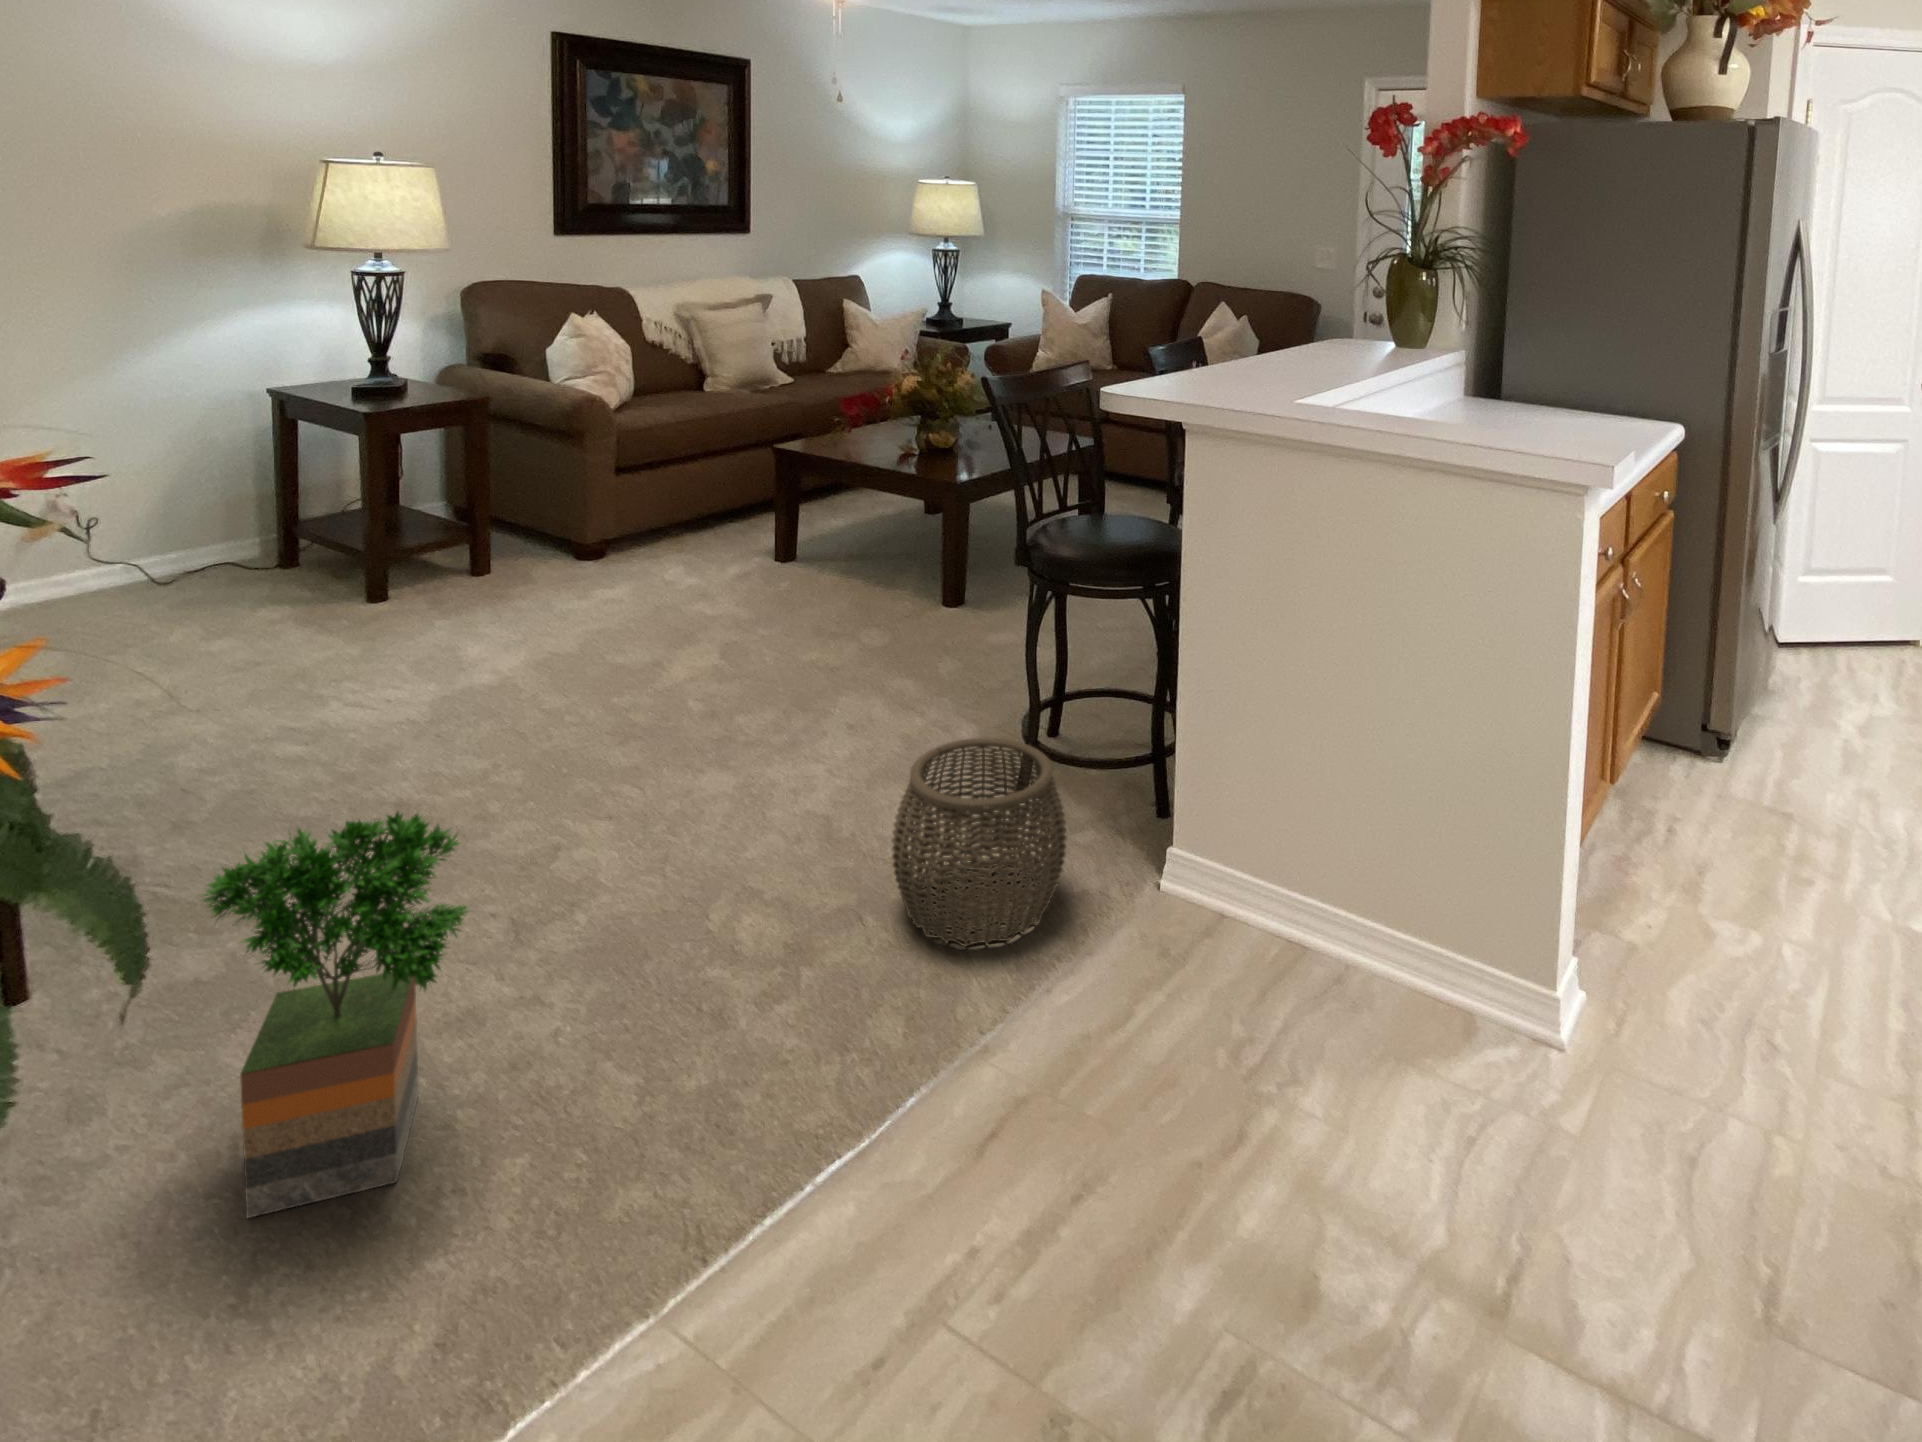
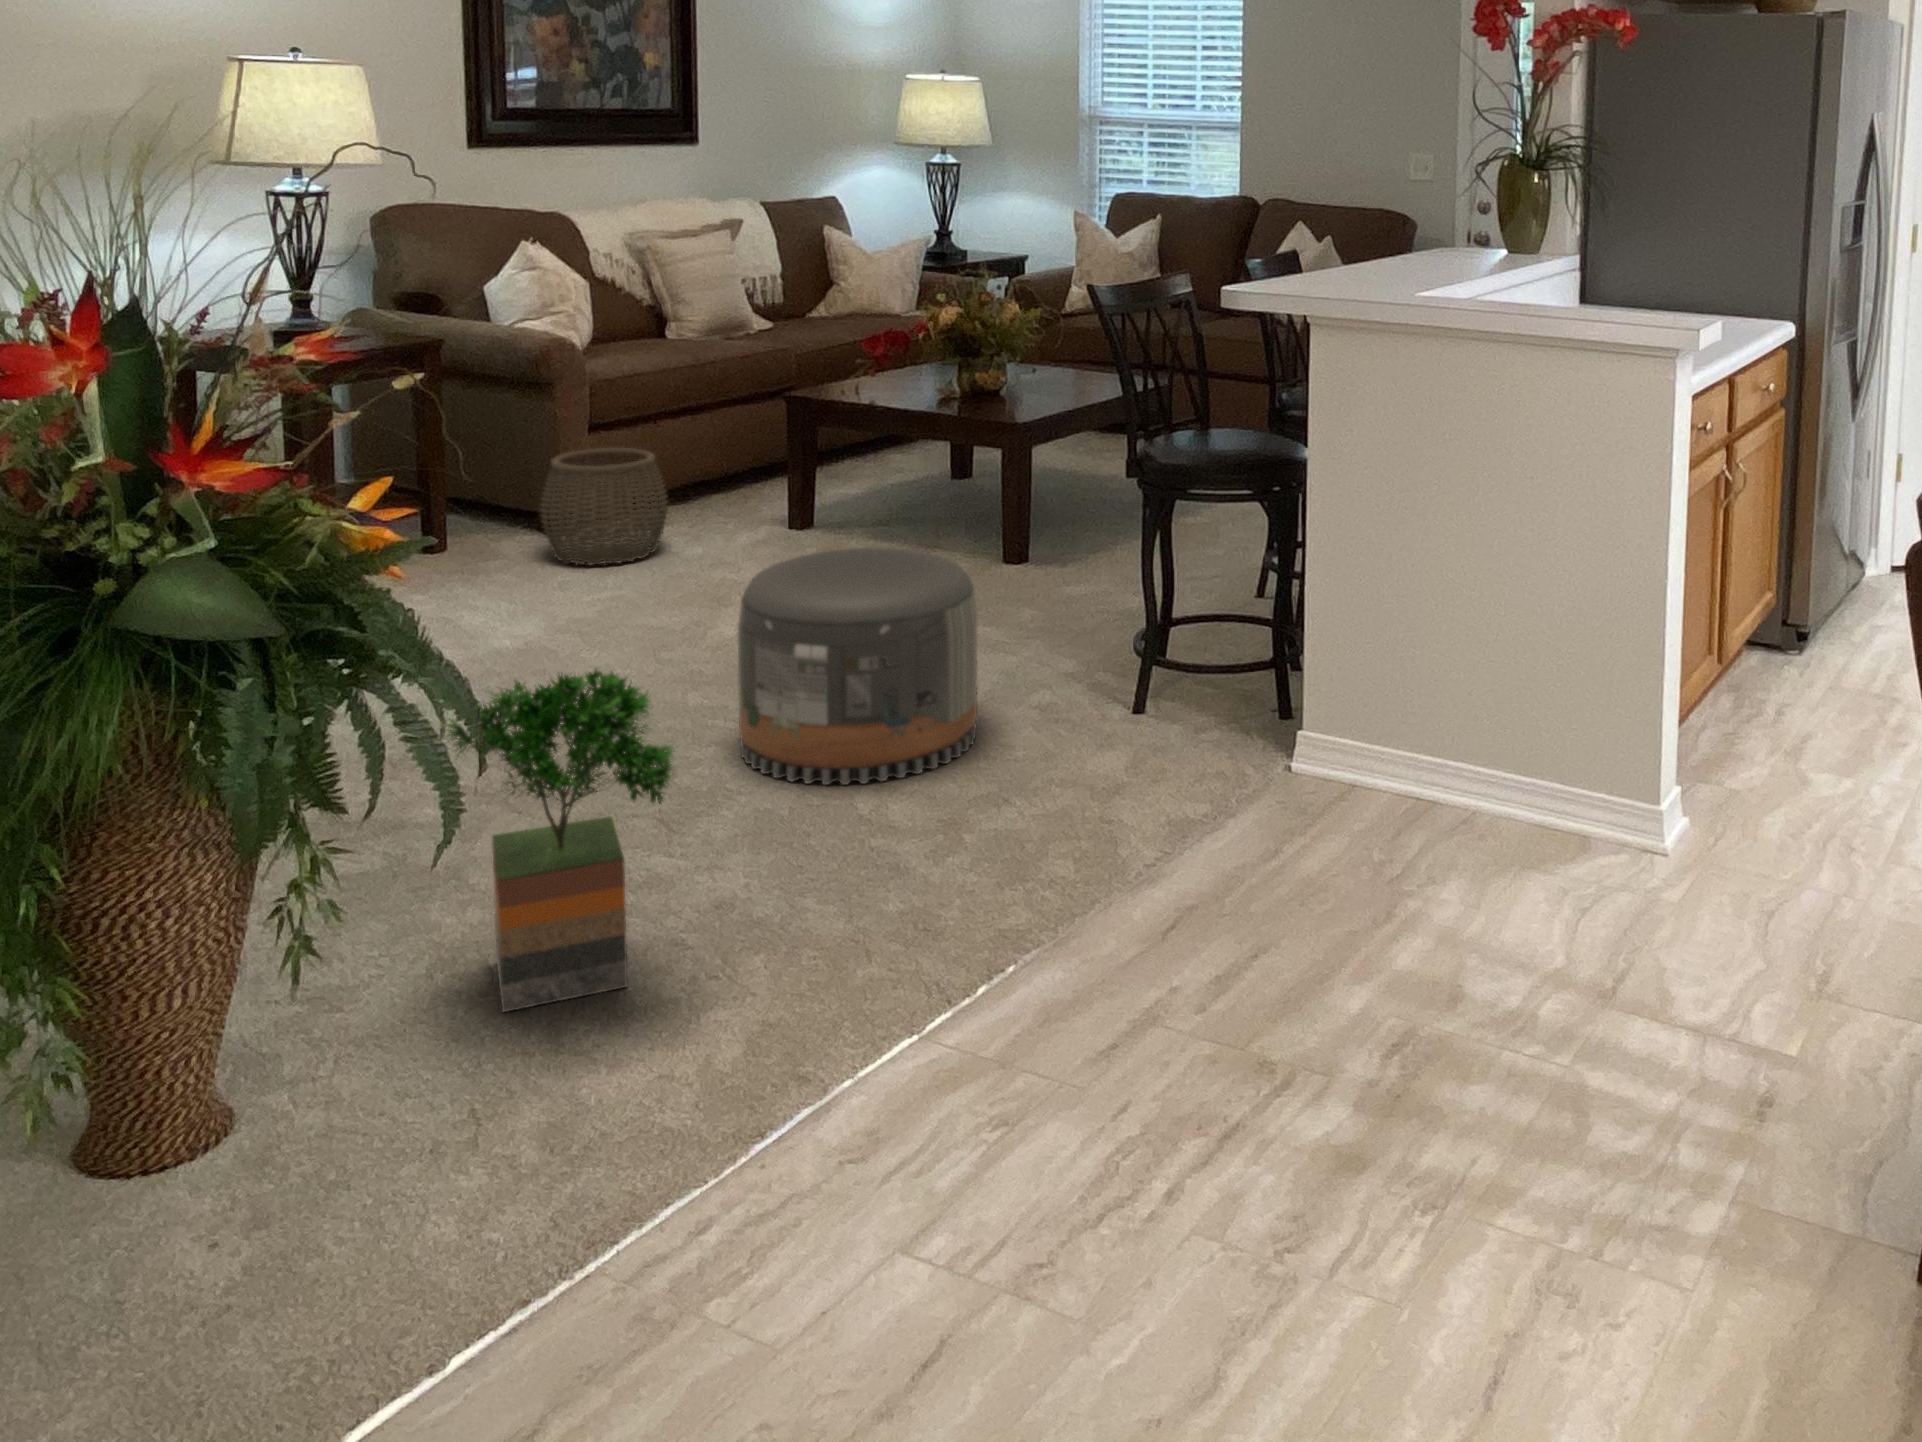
pouf: none [643,623,875,874] -> present [738,548,977,785]
woven basket: present [892,738,1067,946] -> present [541,448,668,565]

